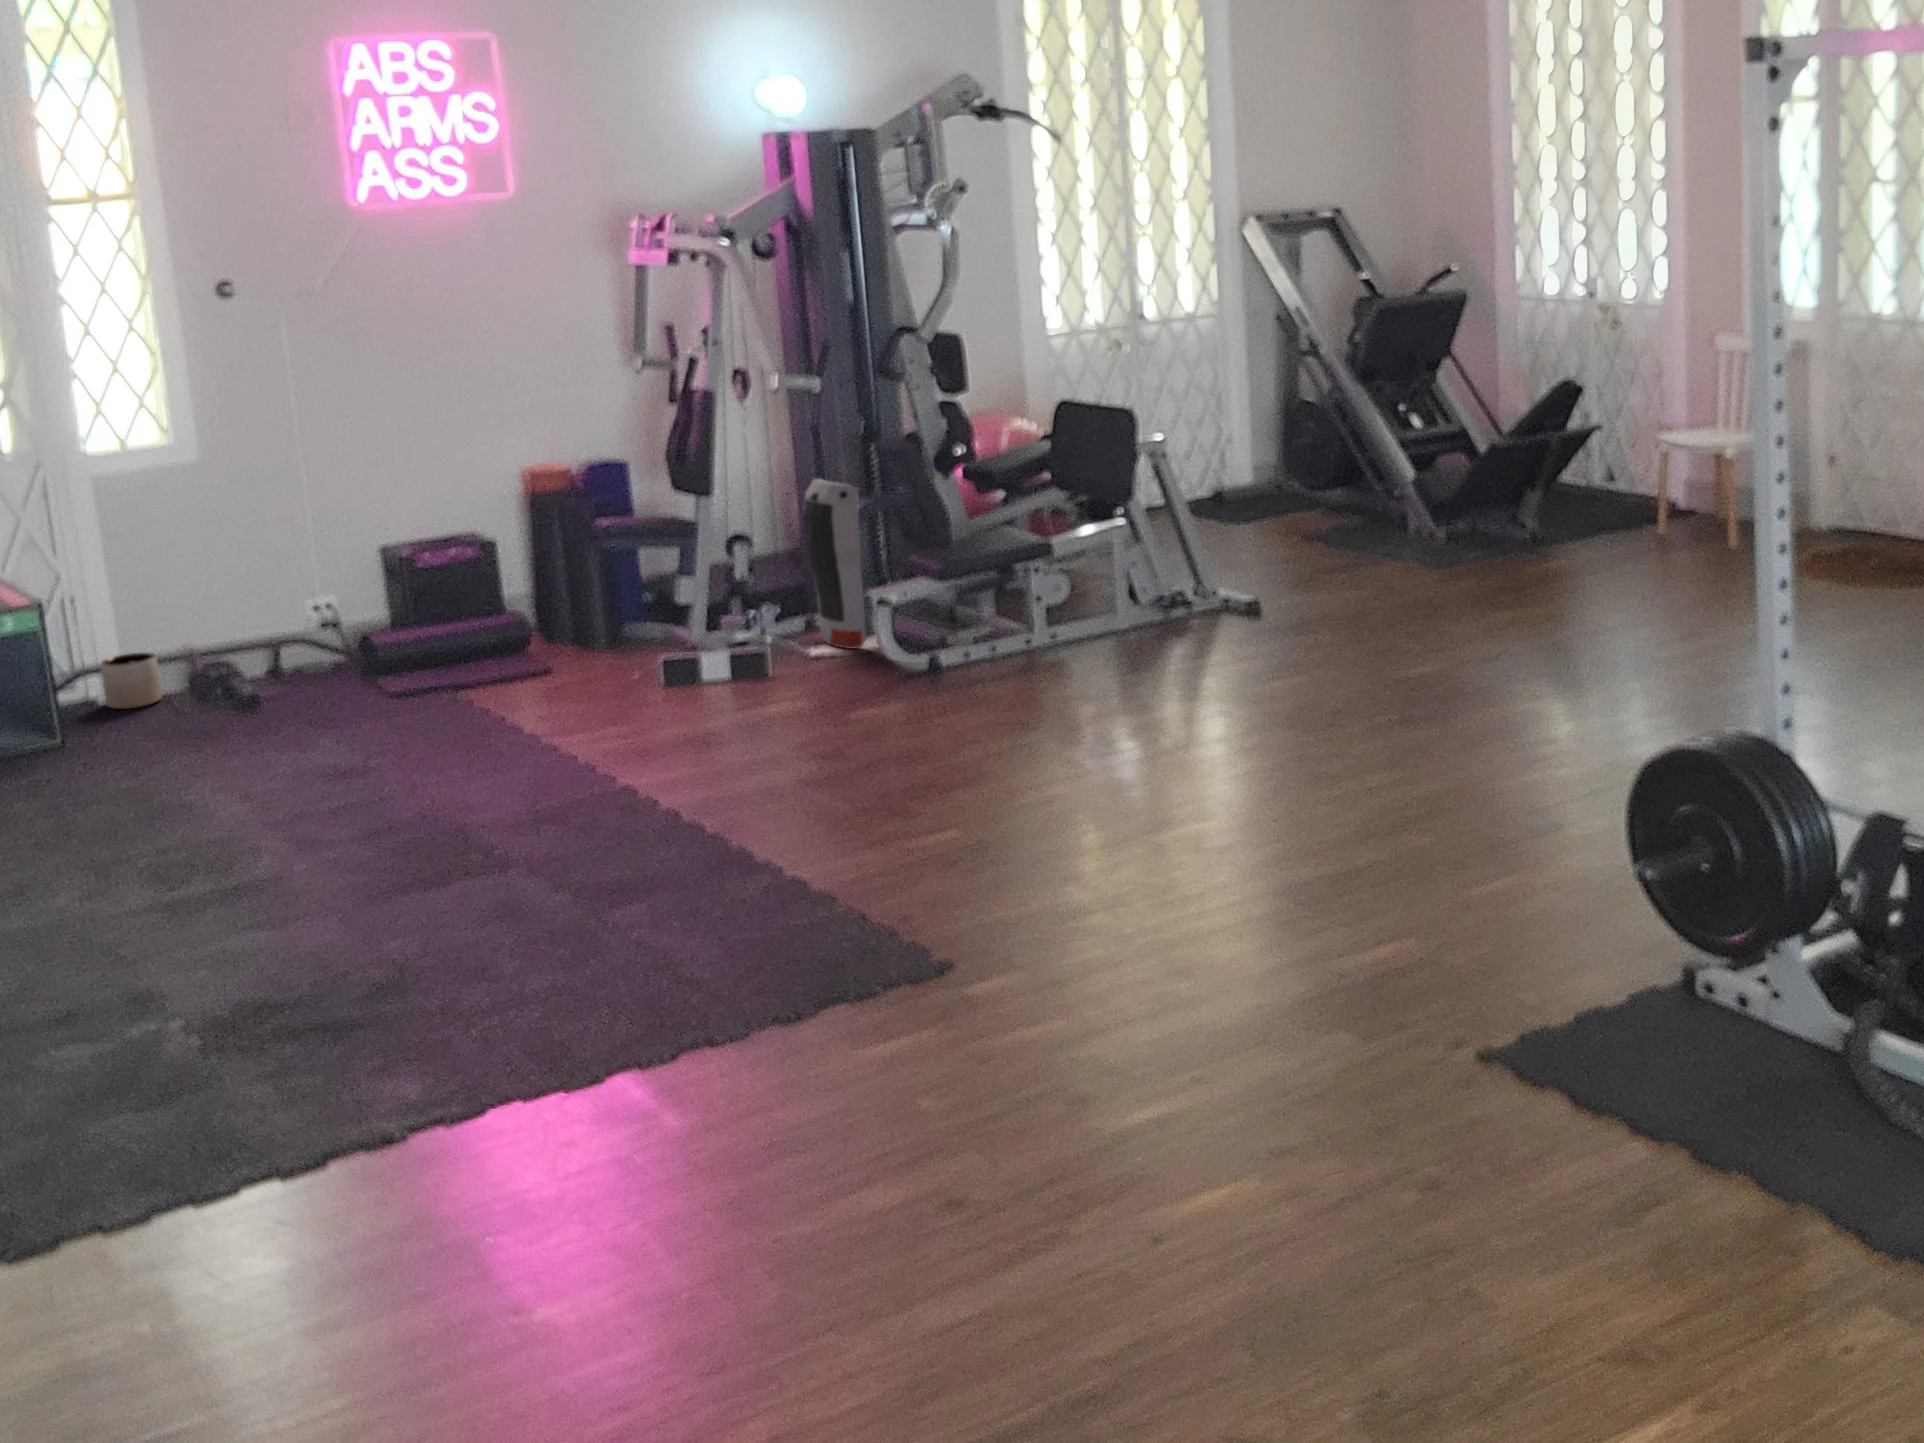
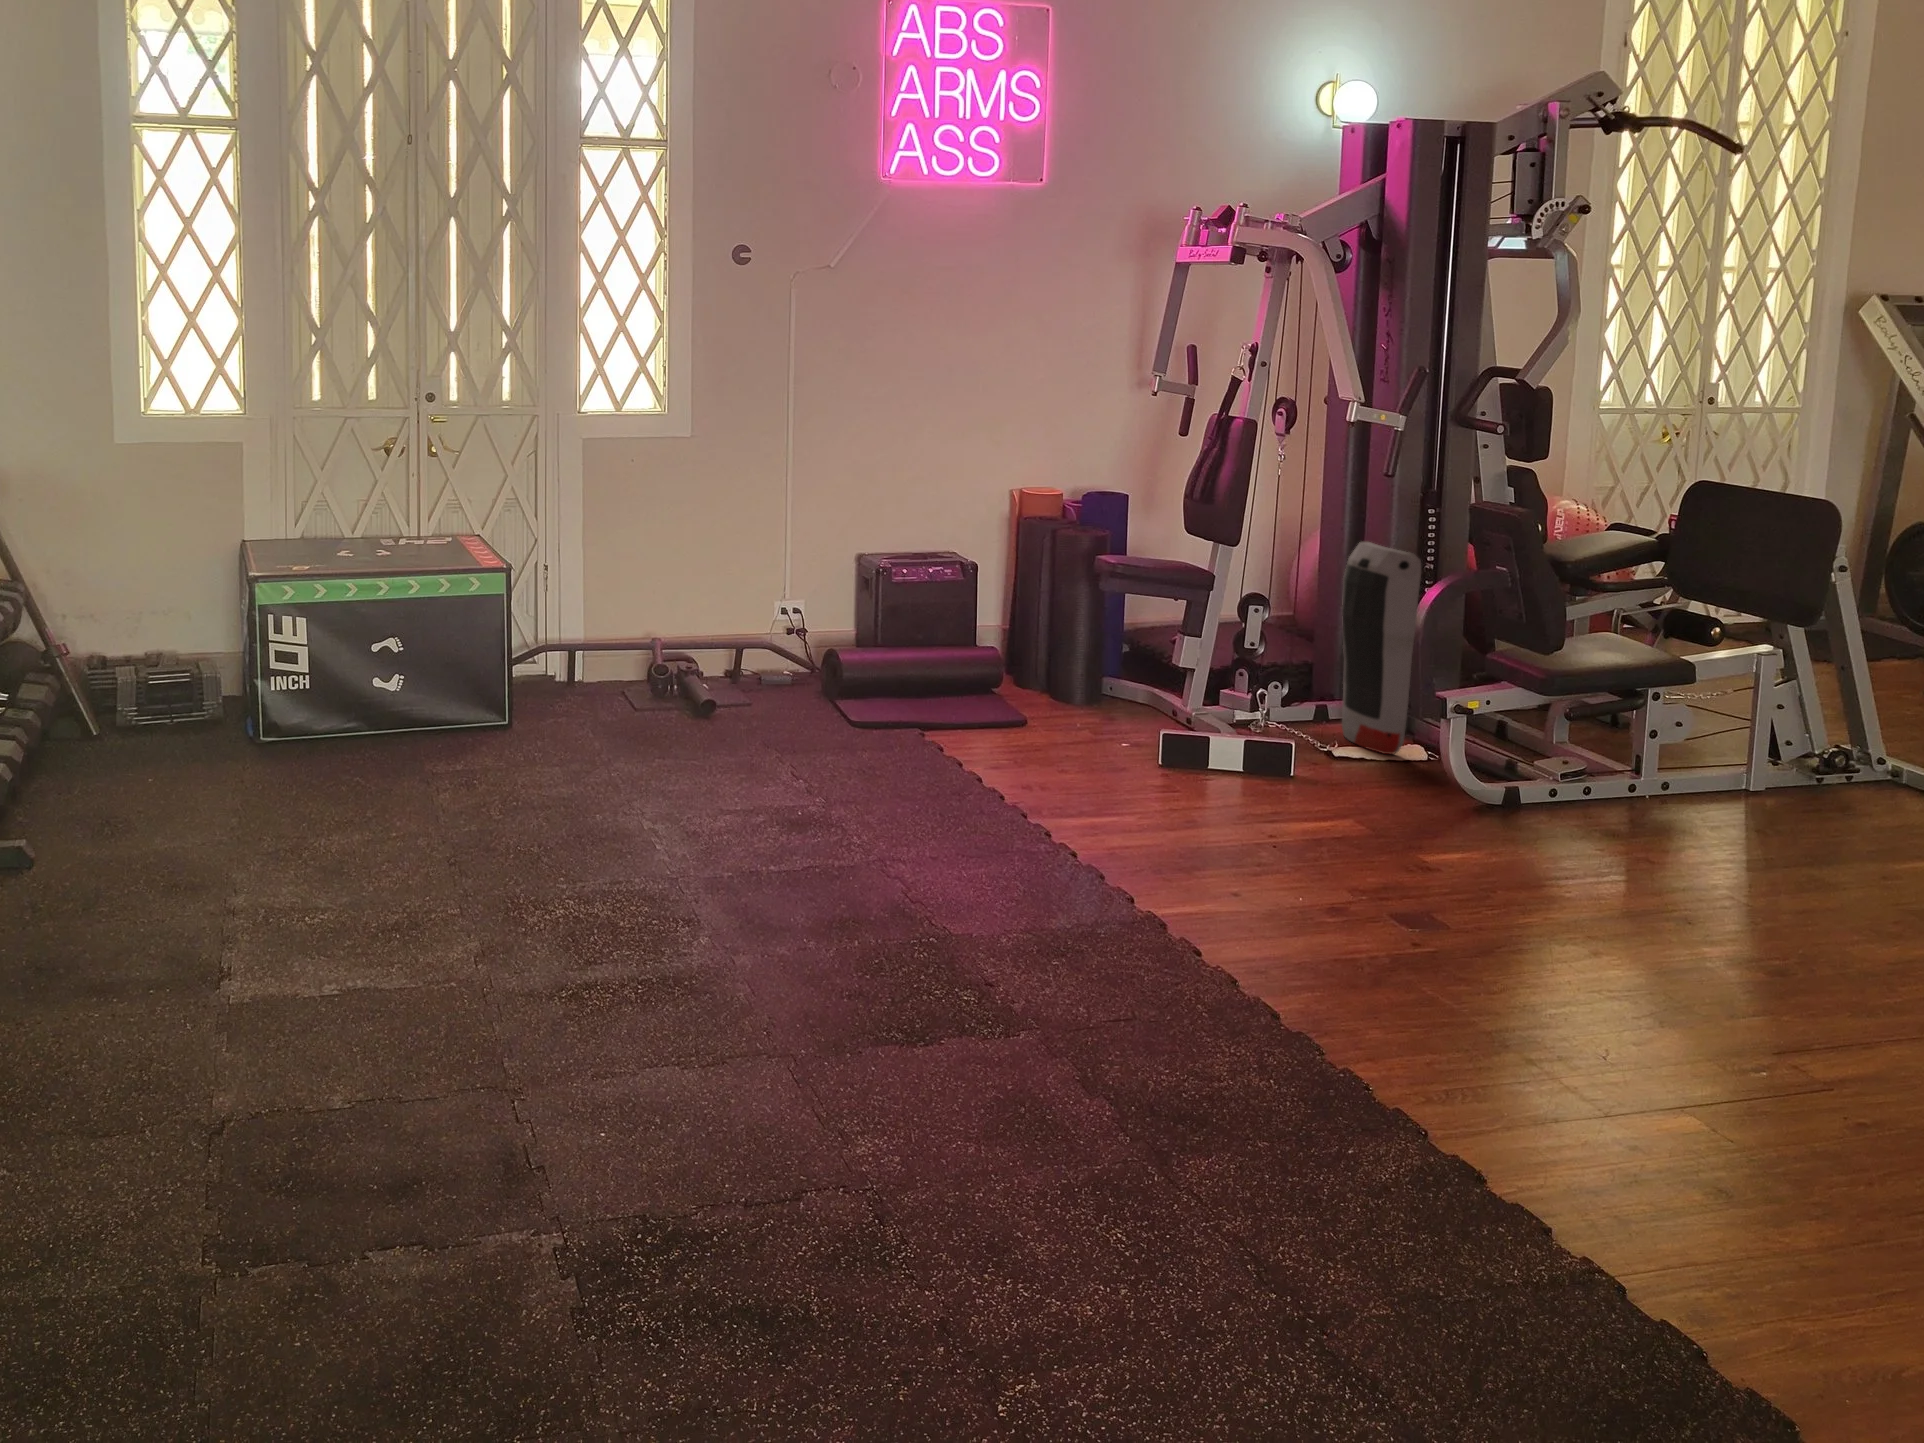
planter: present [101,653,162,709] -> none [563,633,619,693]

